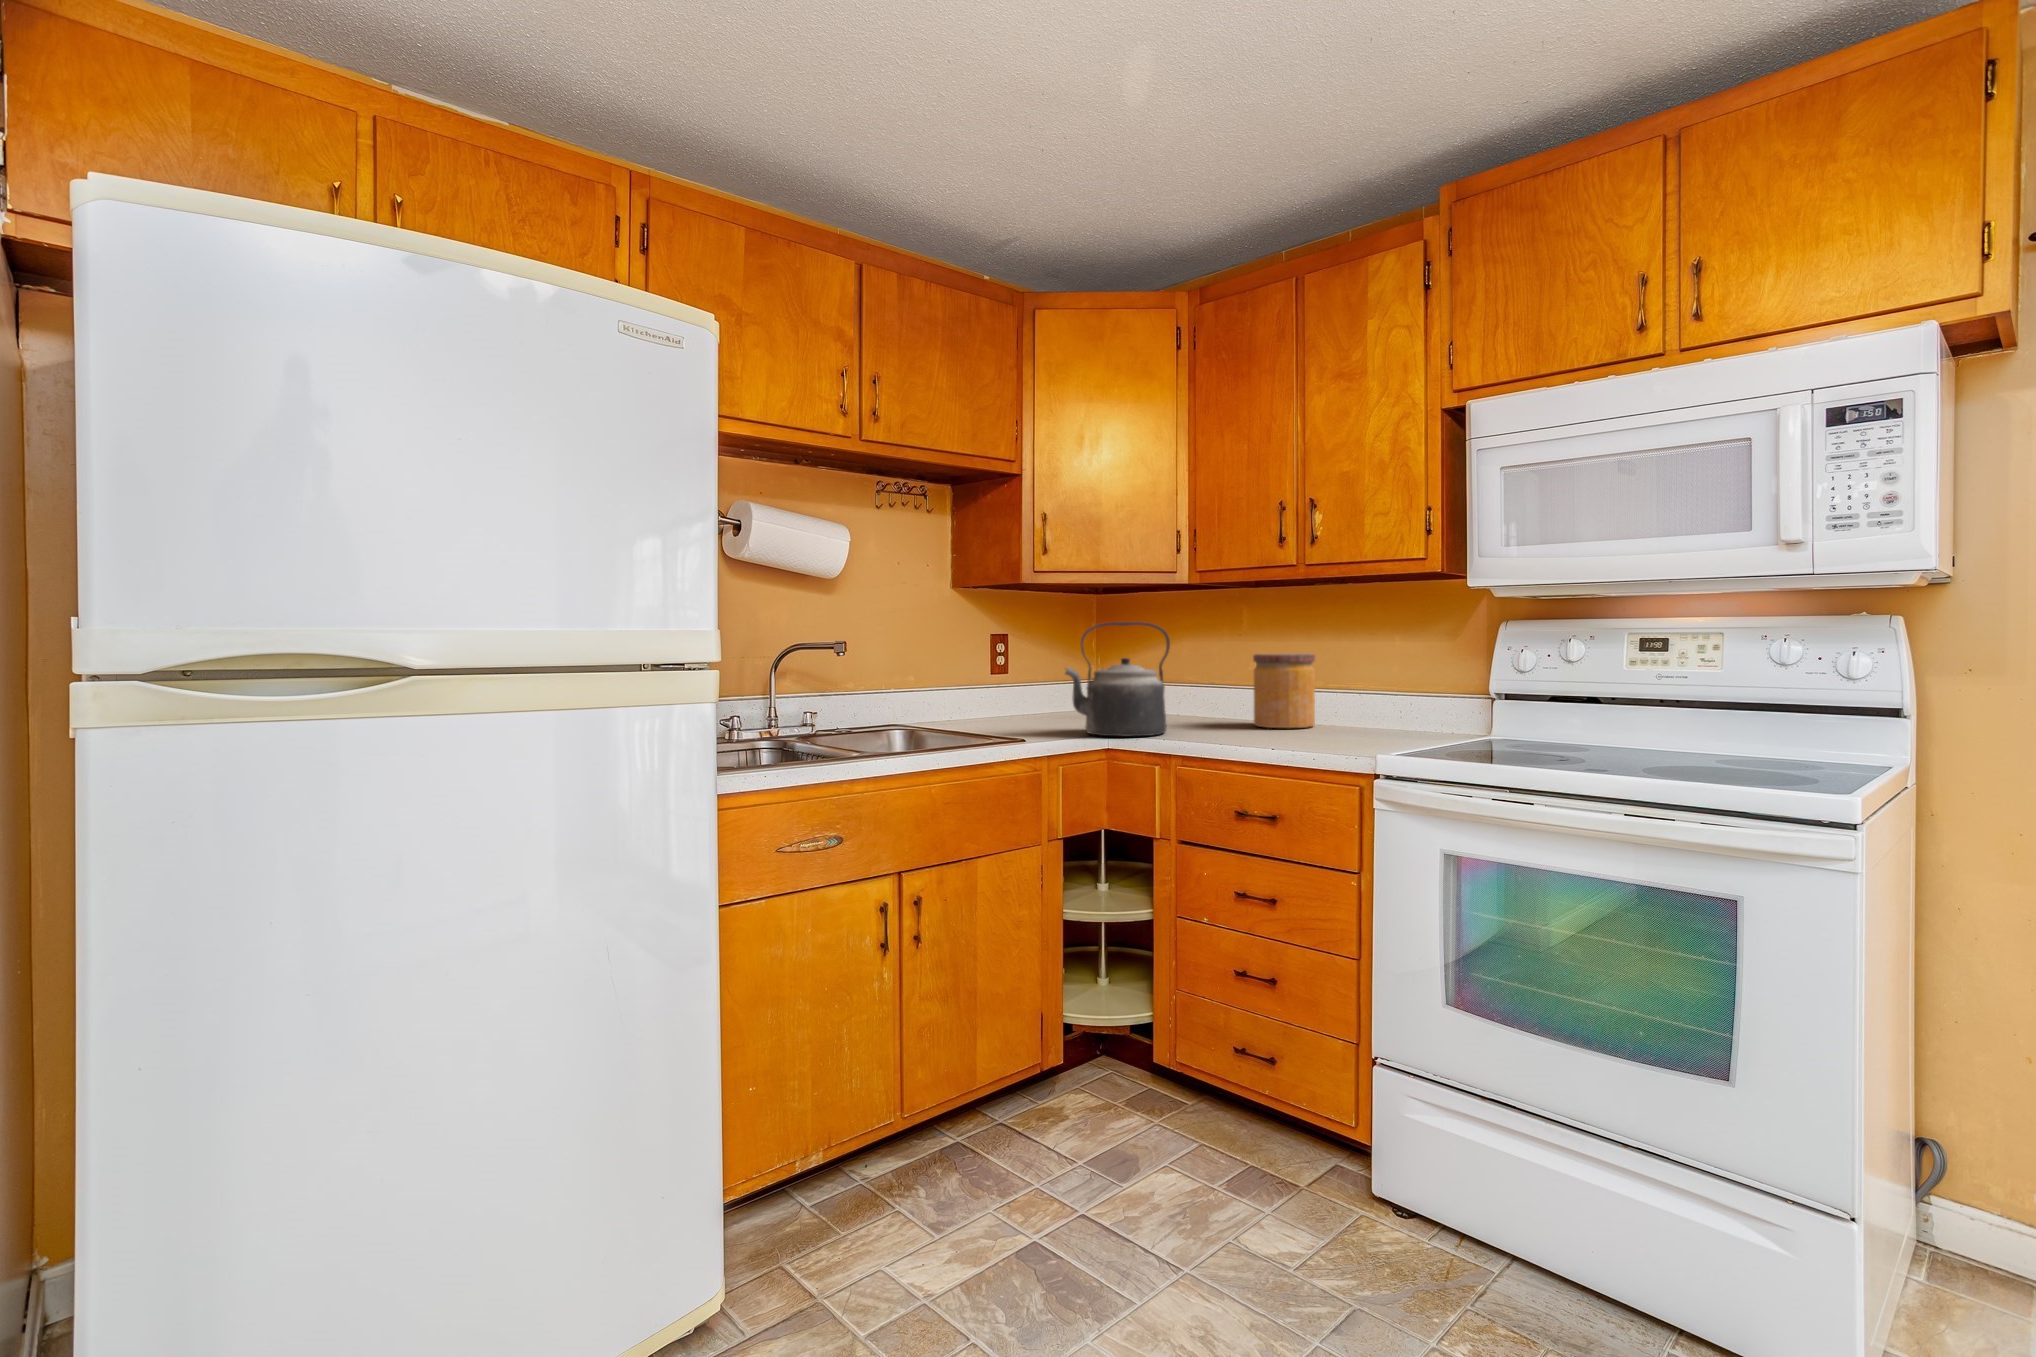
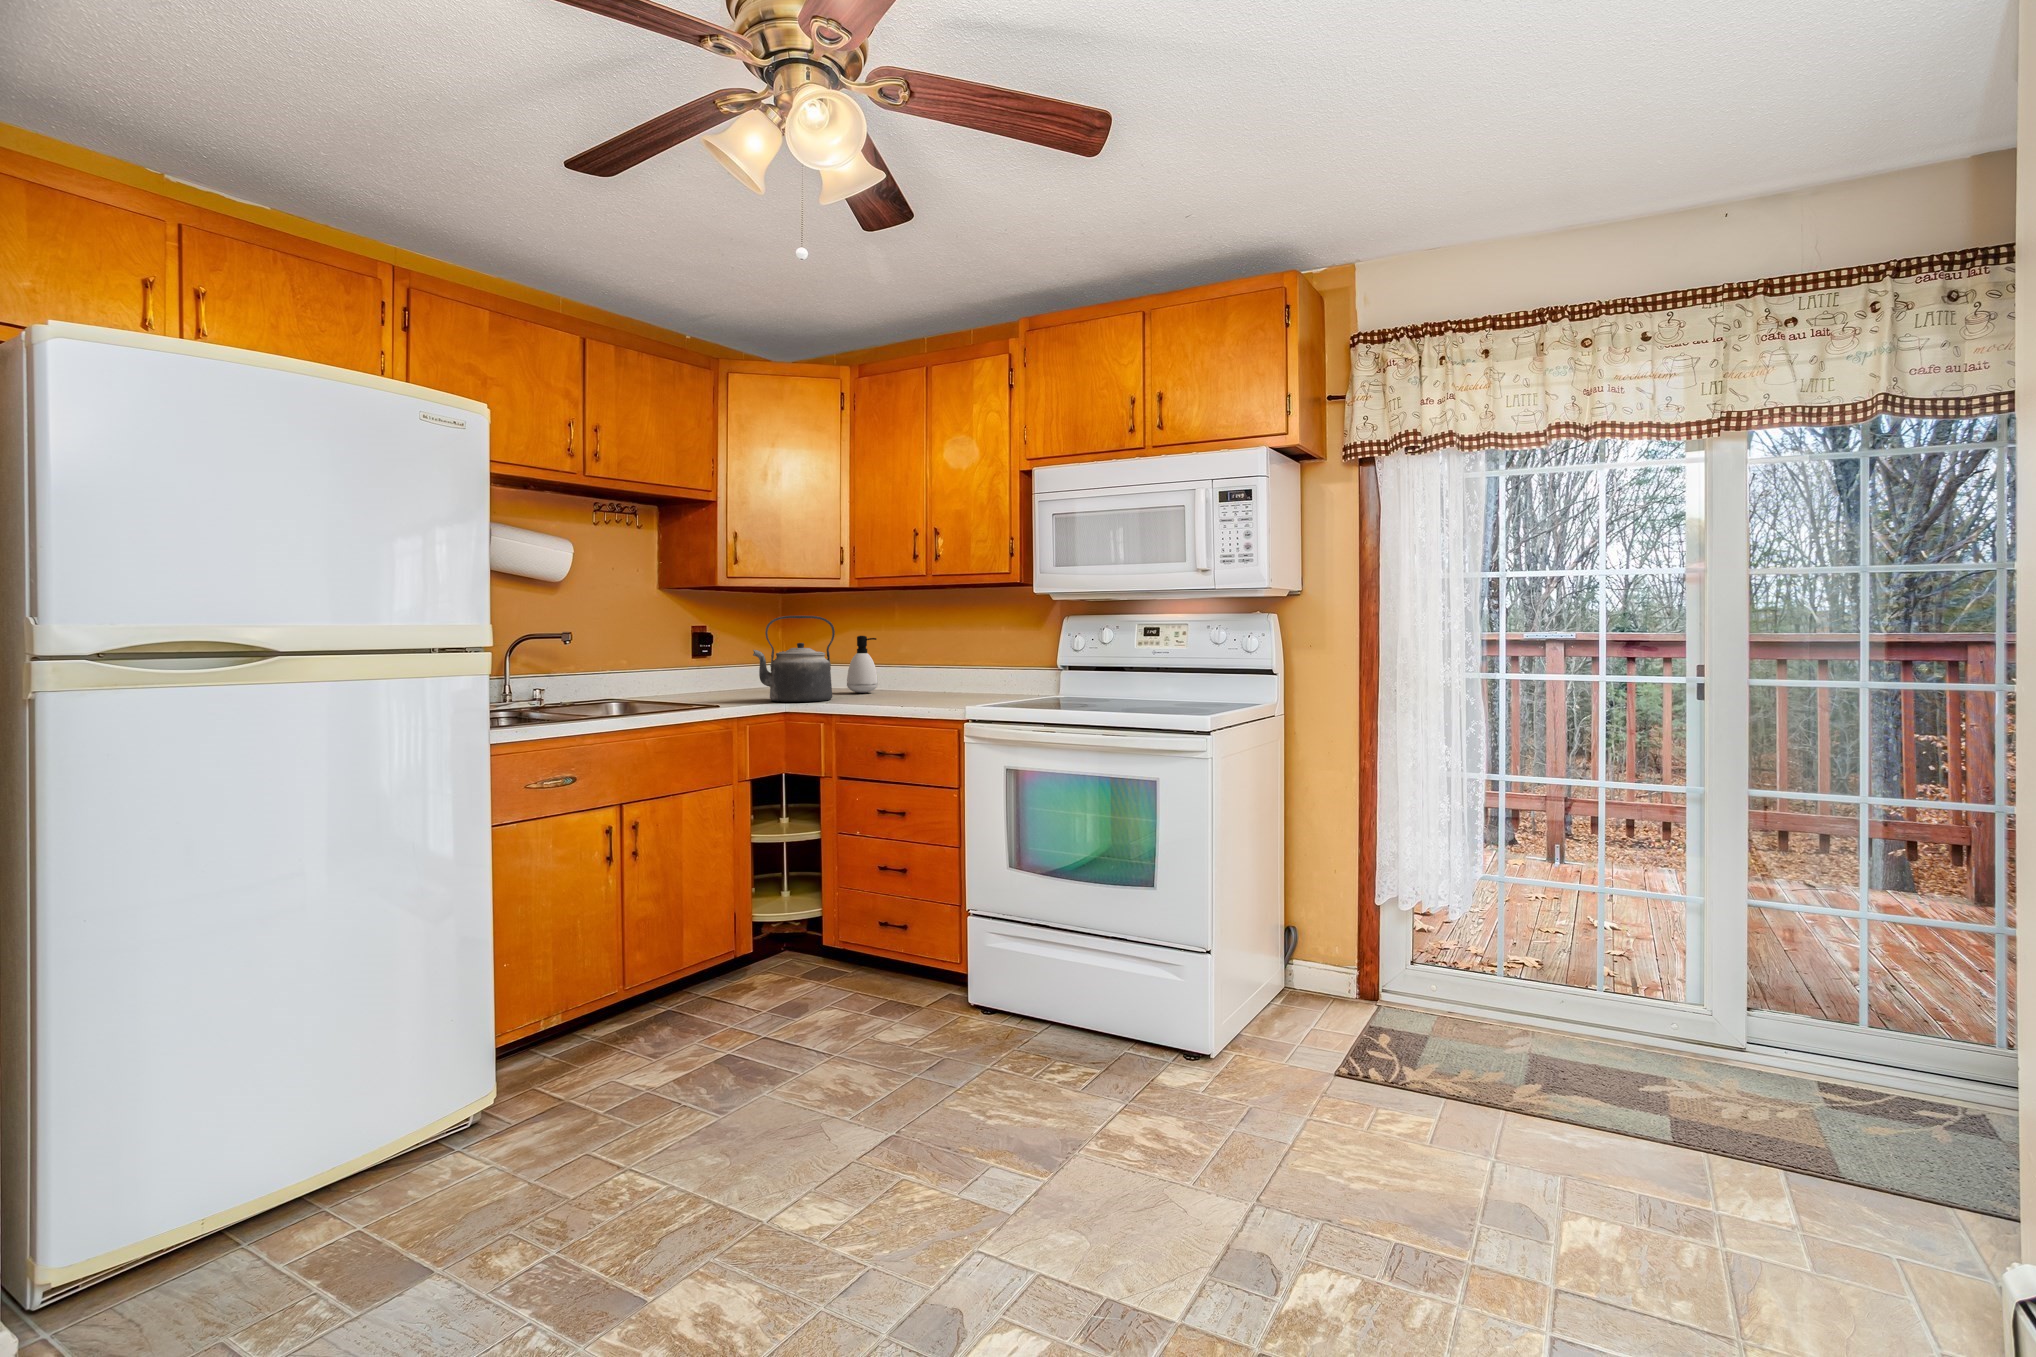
soap dispenser: none [1182,647,1223,722] -> present [847,636,878,693]
jar: present [1253,653,1315,728] -> none [898,640,943,695]

